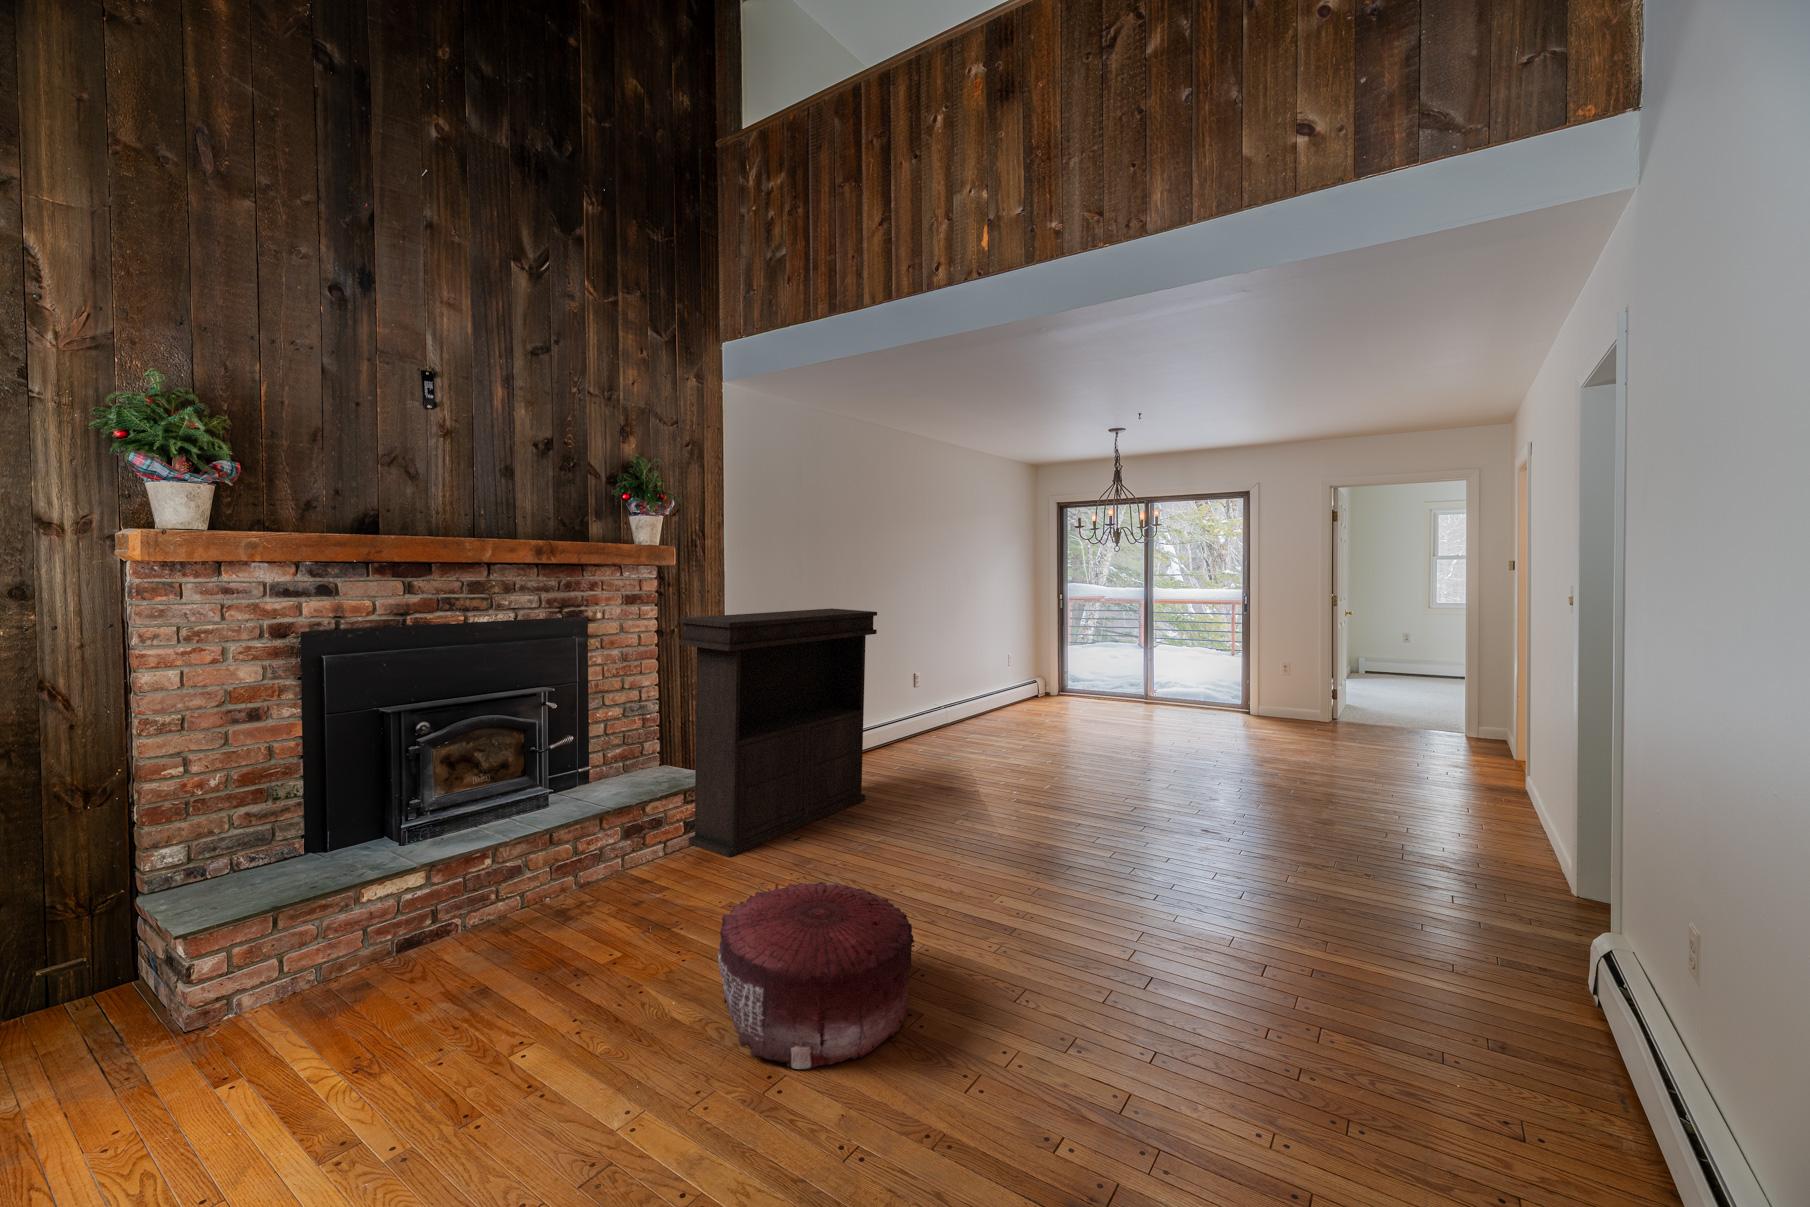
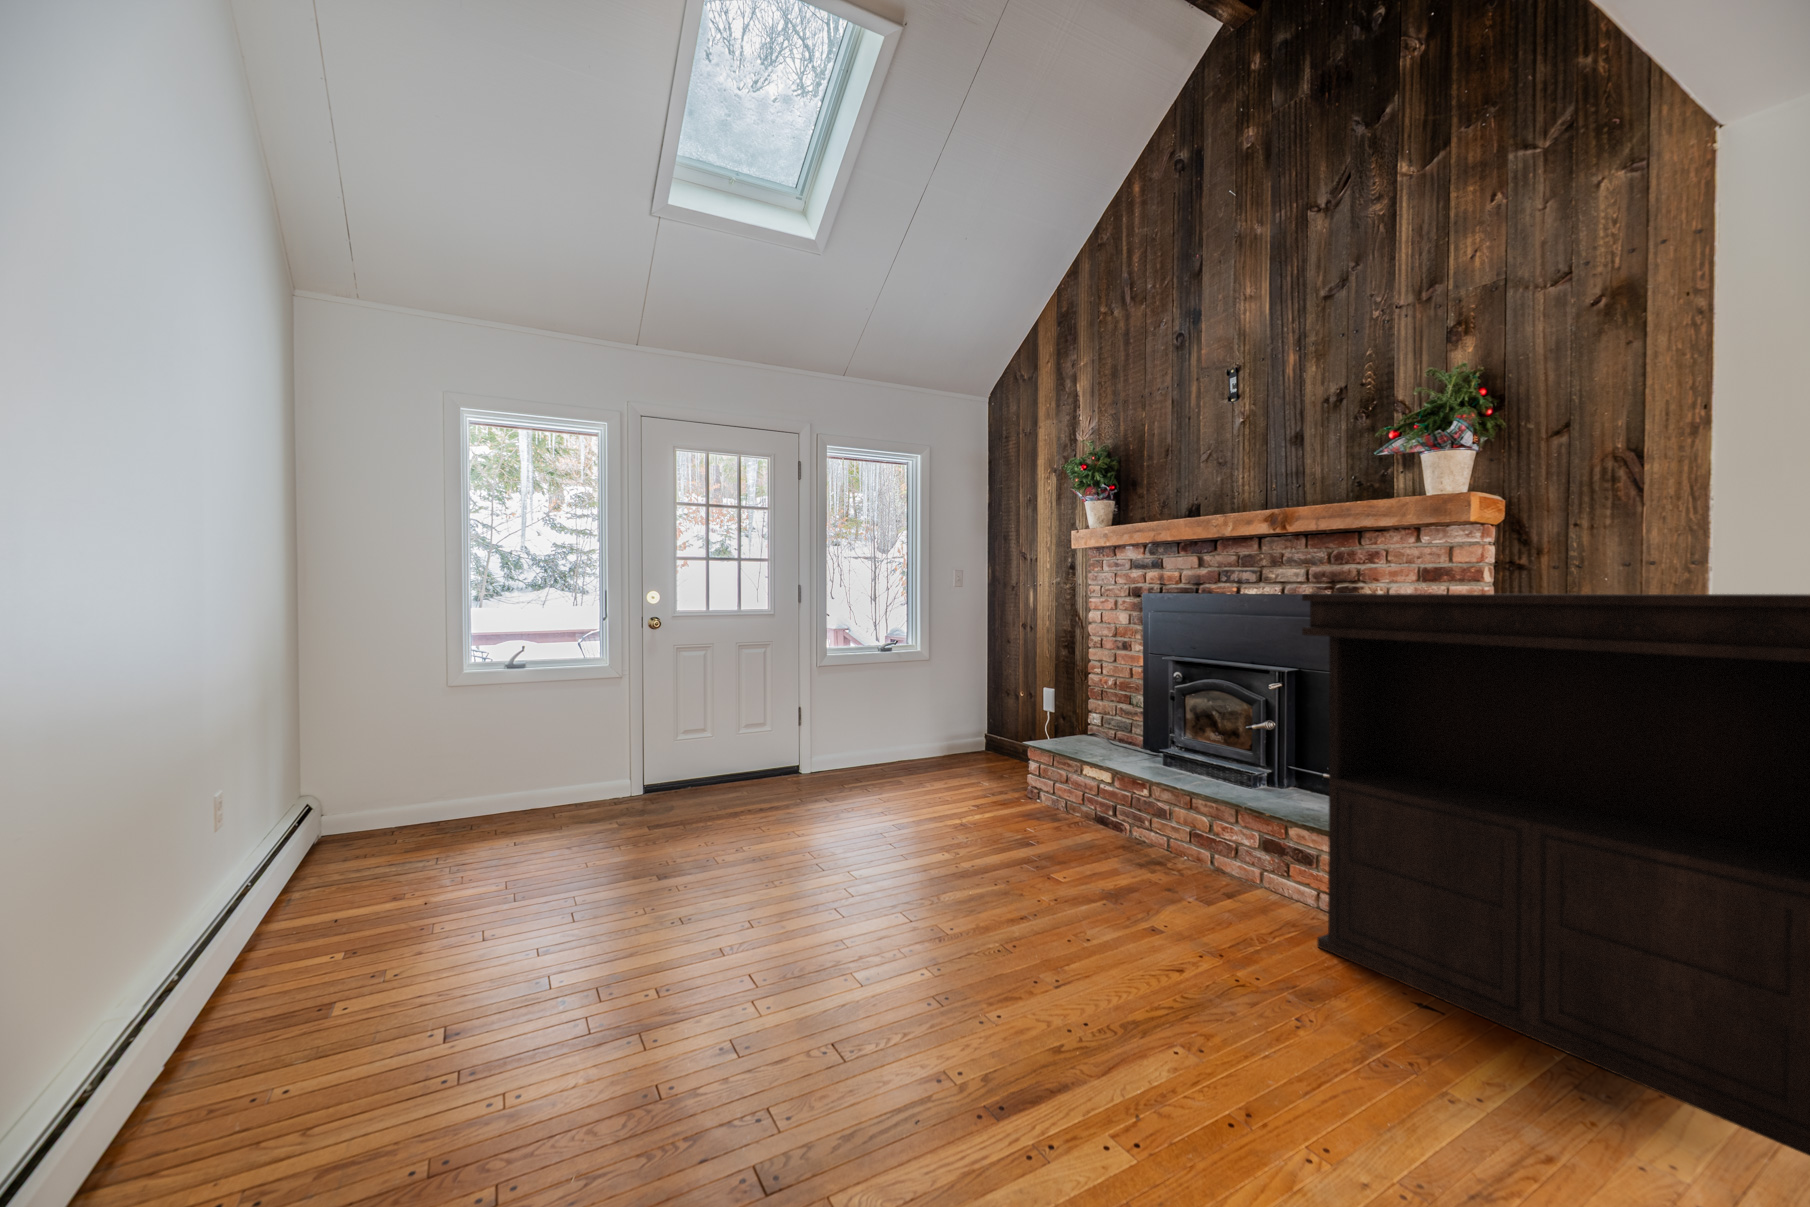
pouf: present [718,882,915,1069] -> none [808,823,1004,981]

